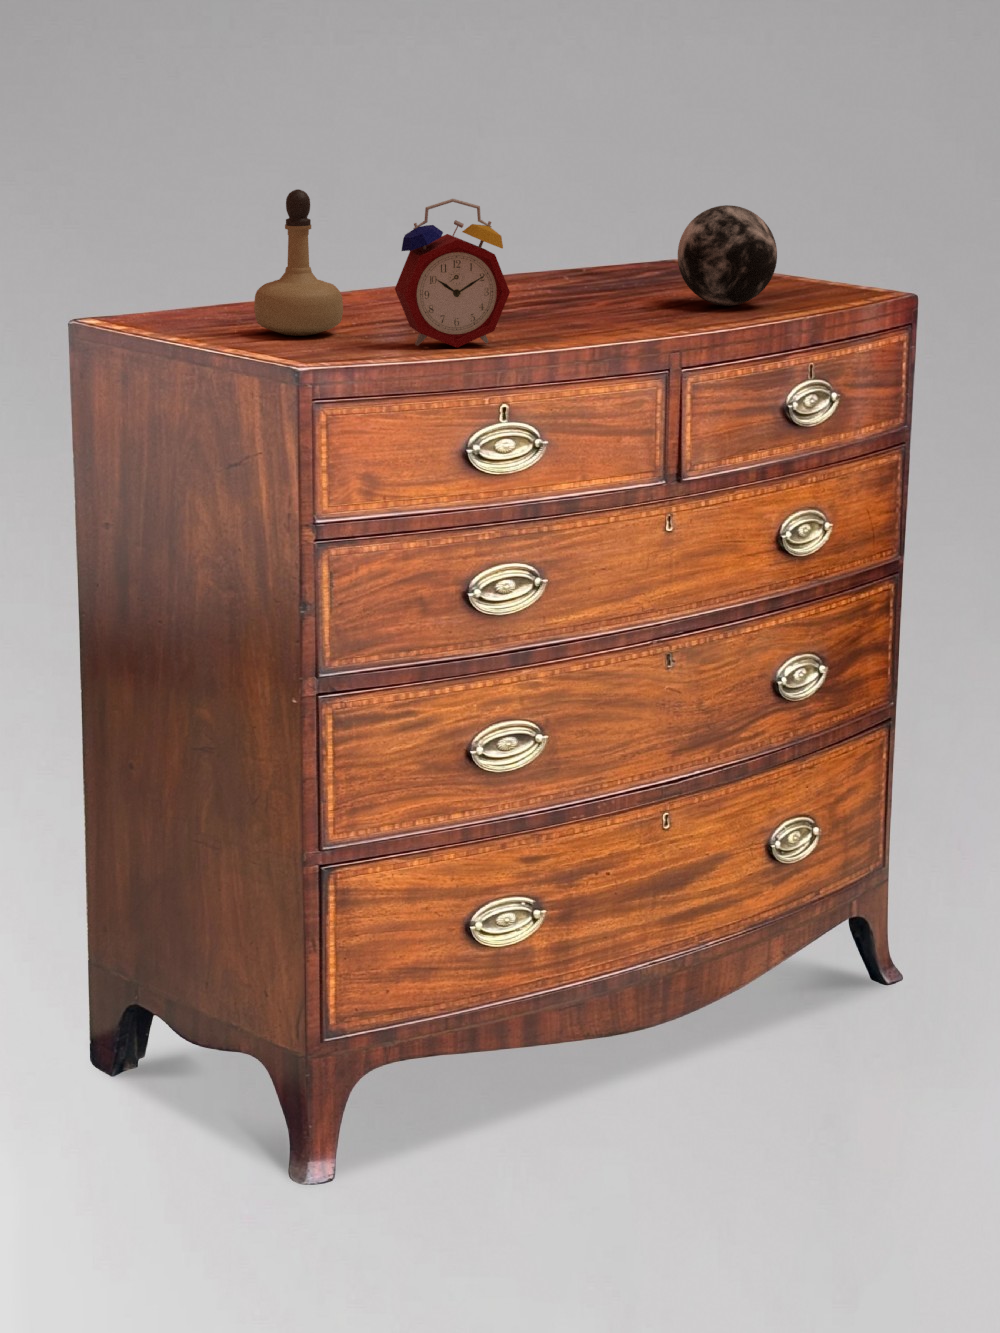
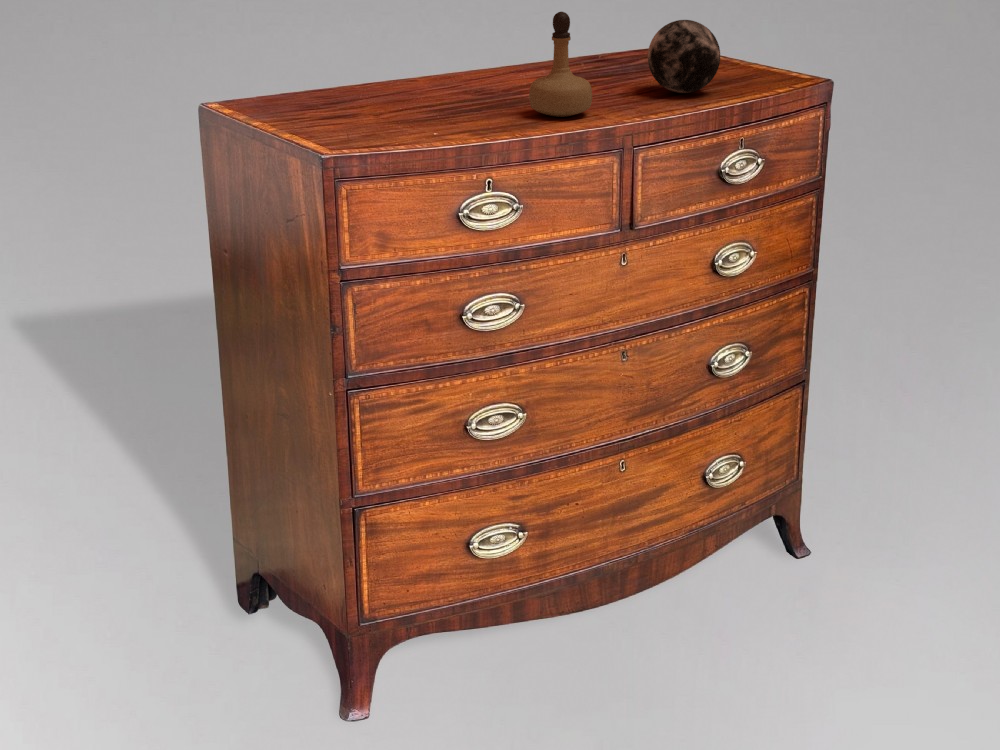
perfume bottle: present [254,189,343,336] -> present [529,12,592,117]
alarm clock: present [395,199,510,348] -> none [414,26,496,136]

